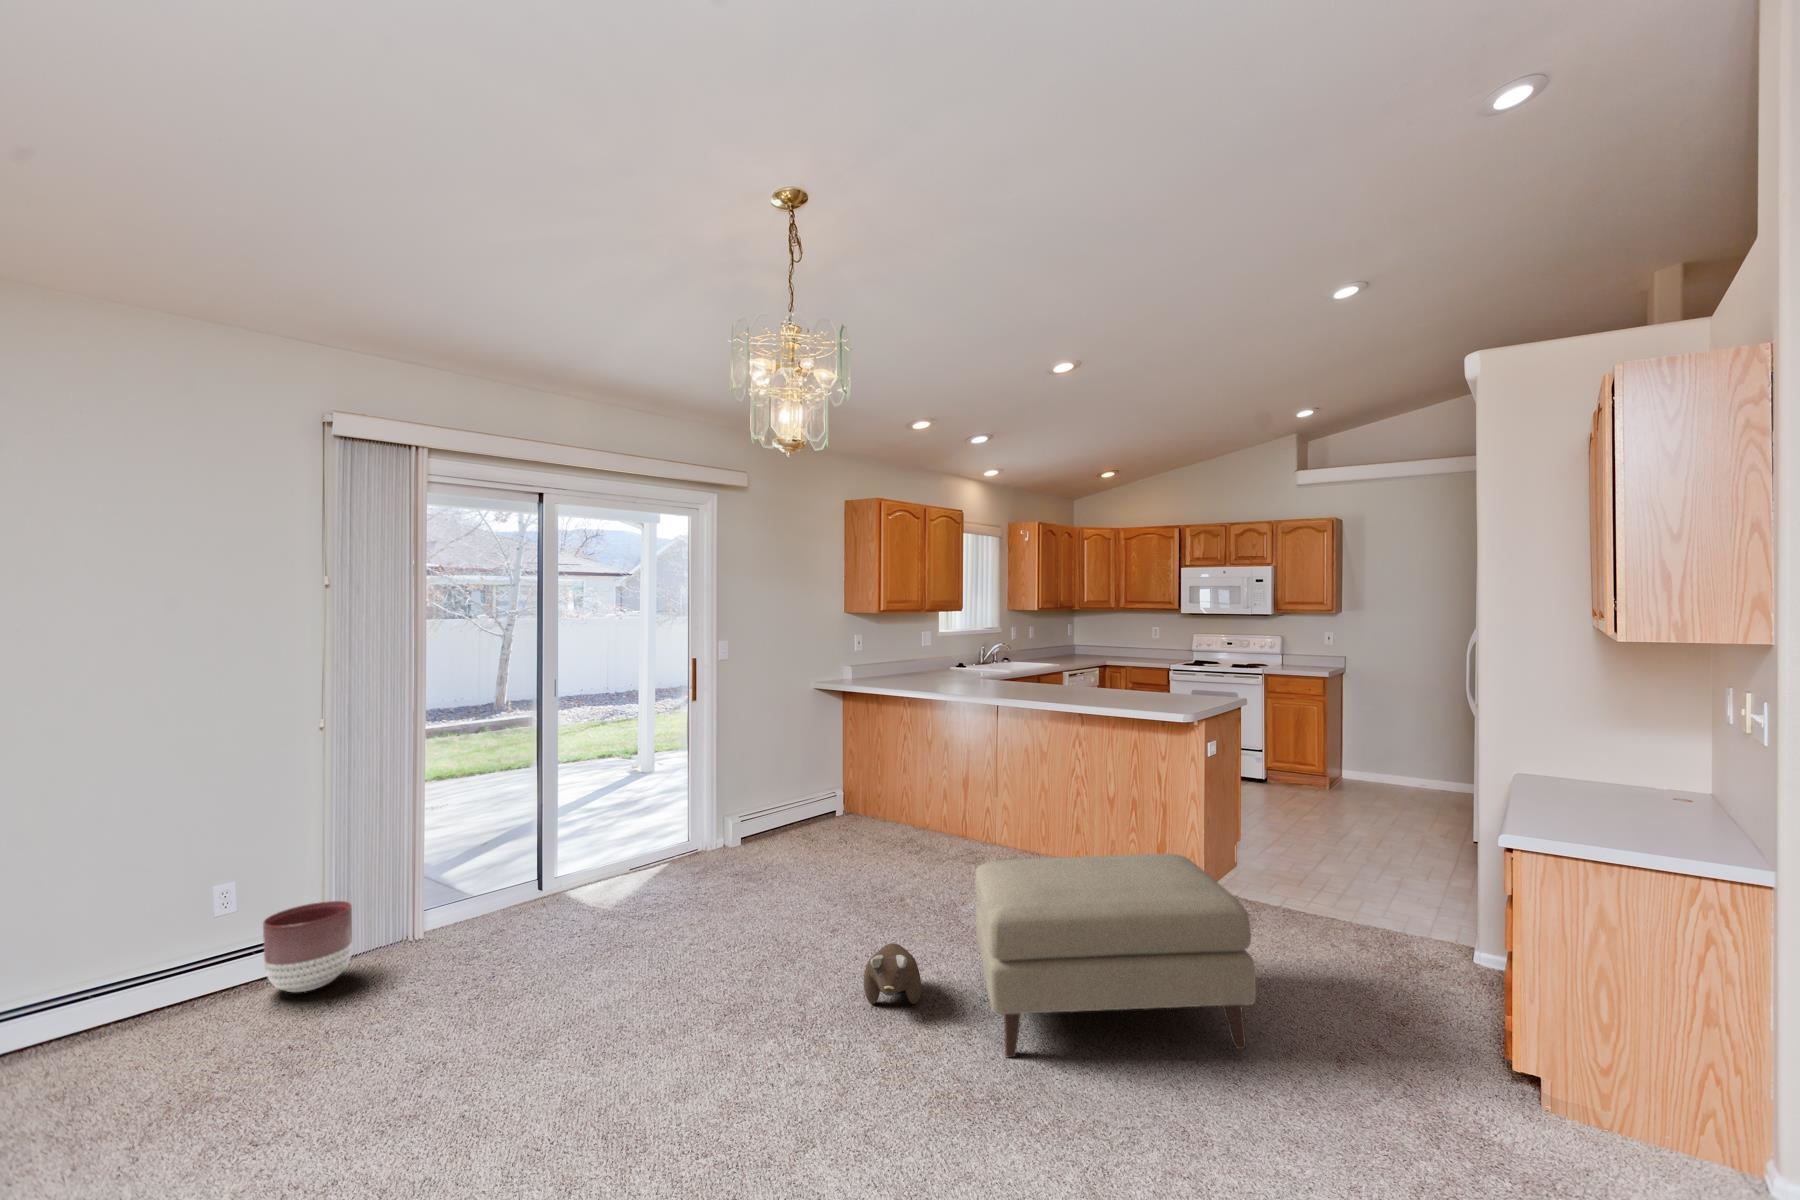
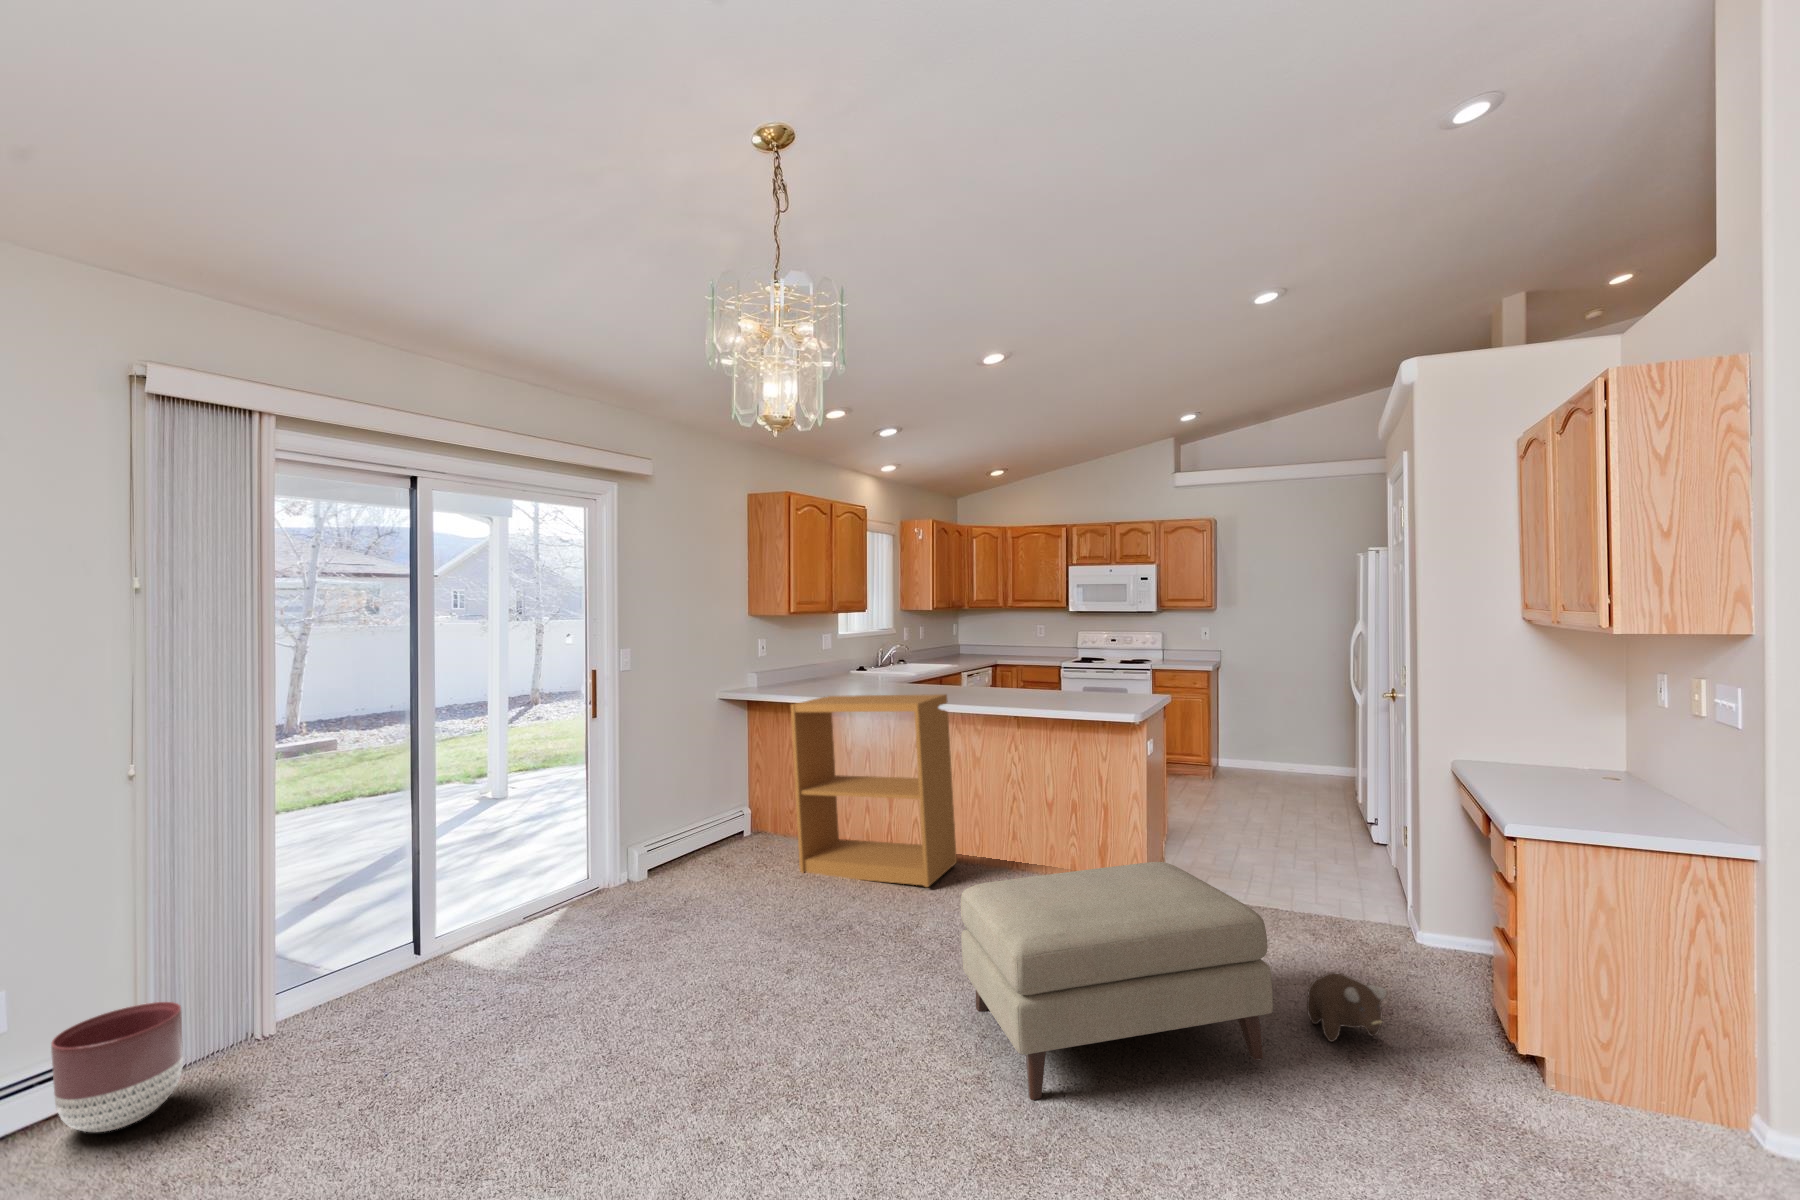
bookshelf: none [870,688,1023,869] -> present [791,694,957,887]
plush toy: present [864,943,921,1004] -> present [1307,972,1387,1042]

